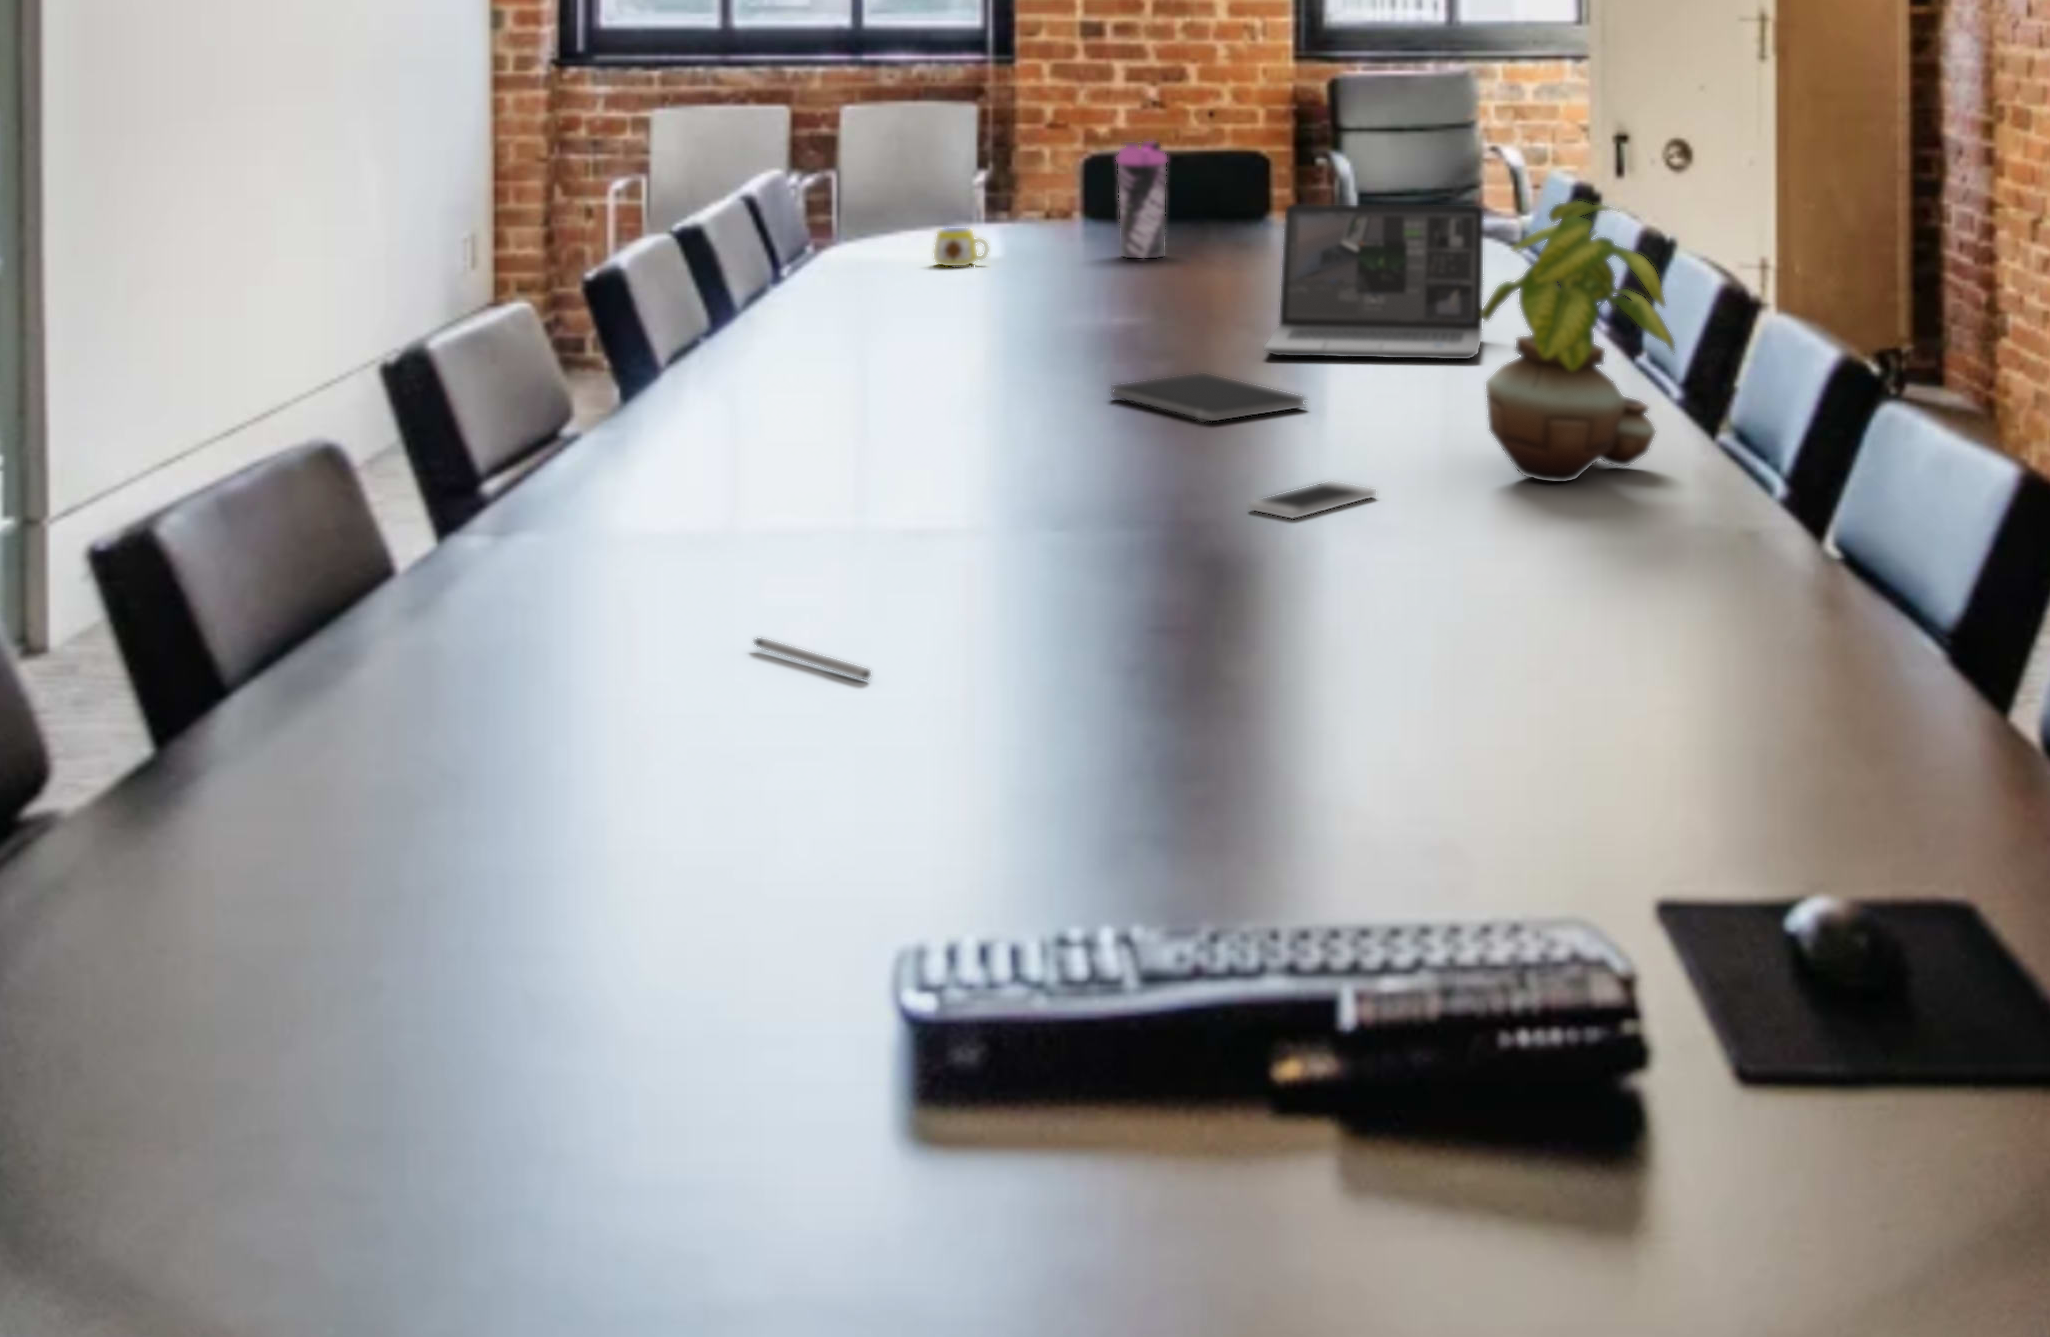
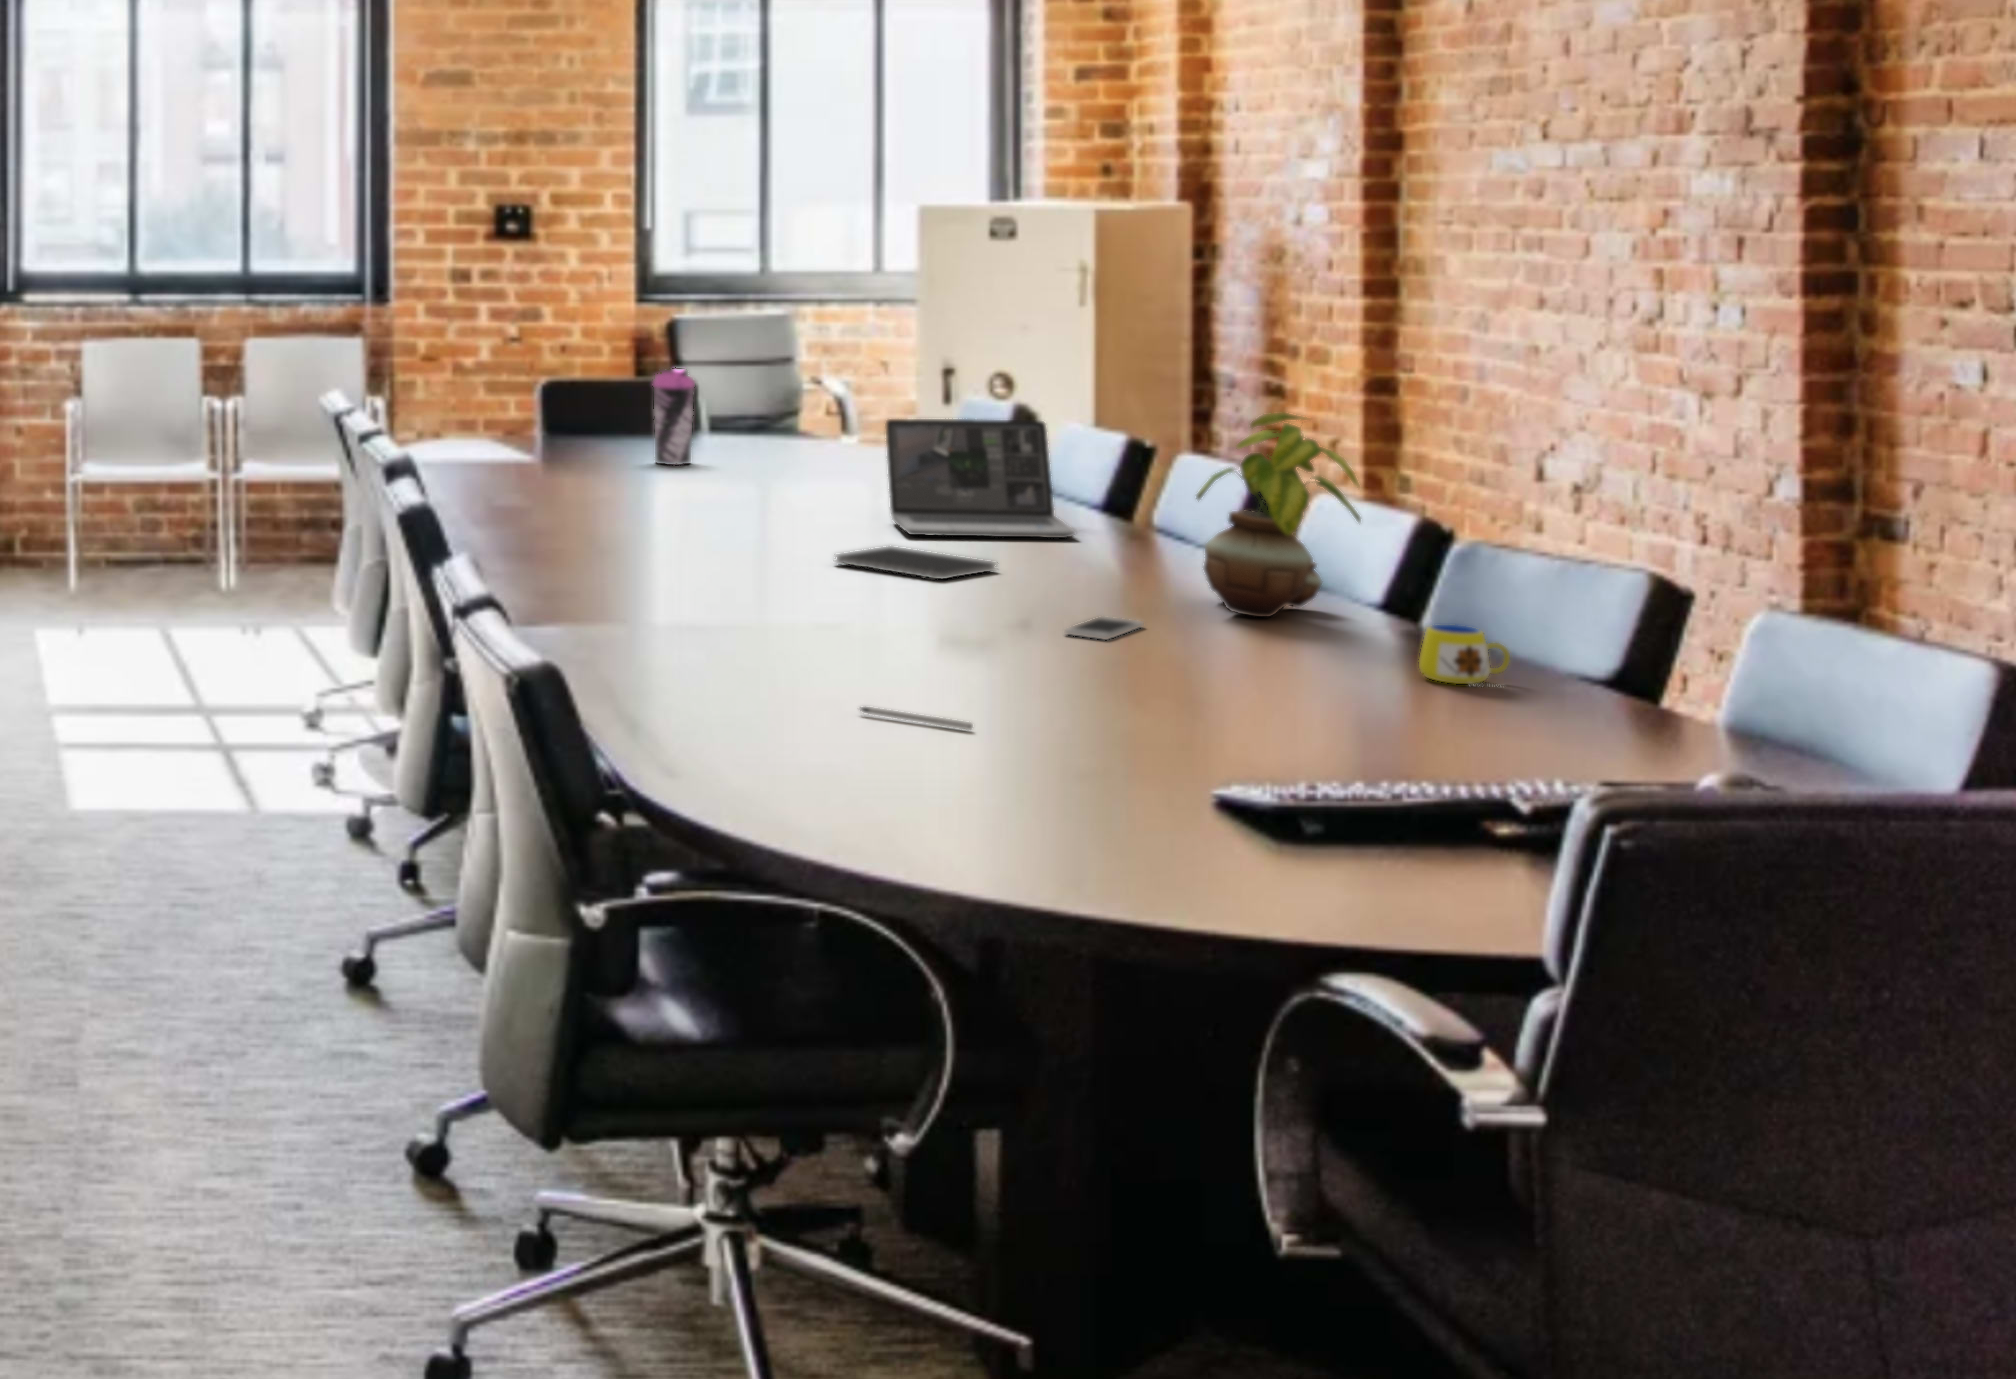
mug: present [934,228,987,267] -> present [1419,625,1510,687]

